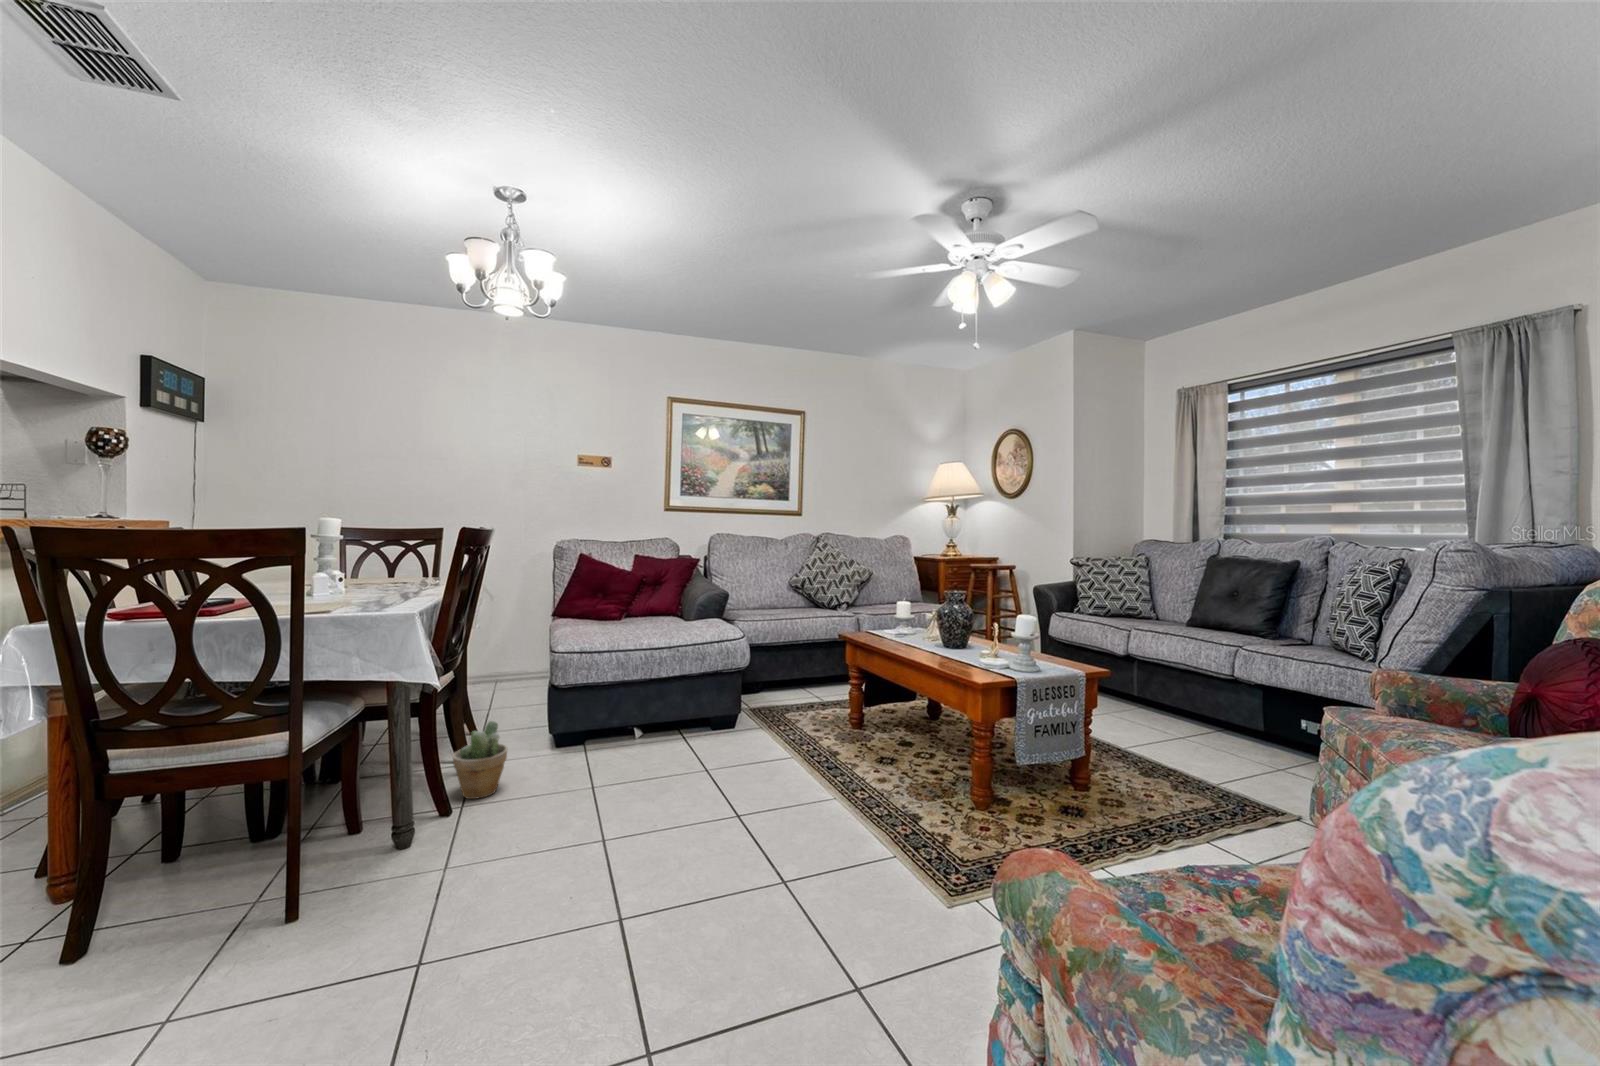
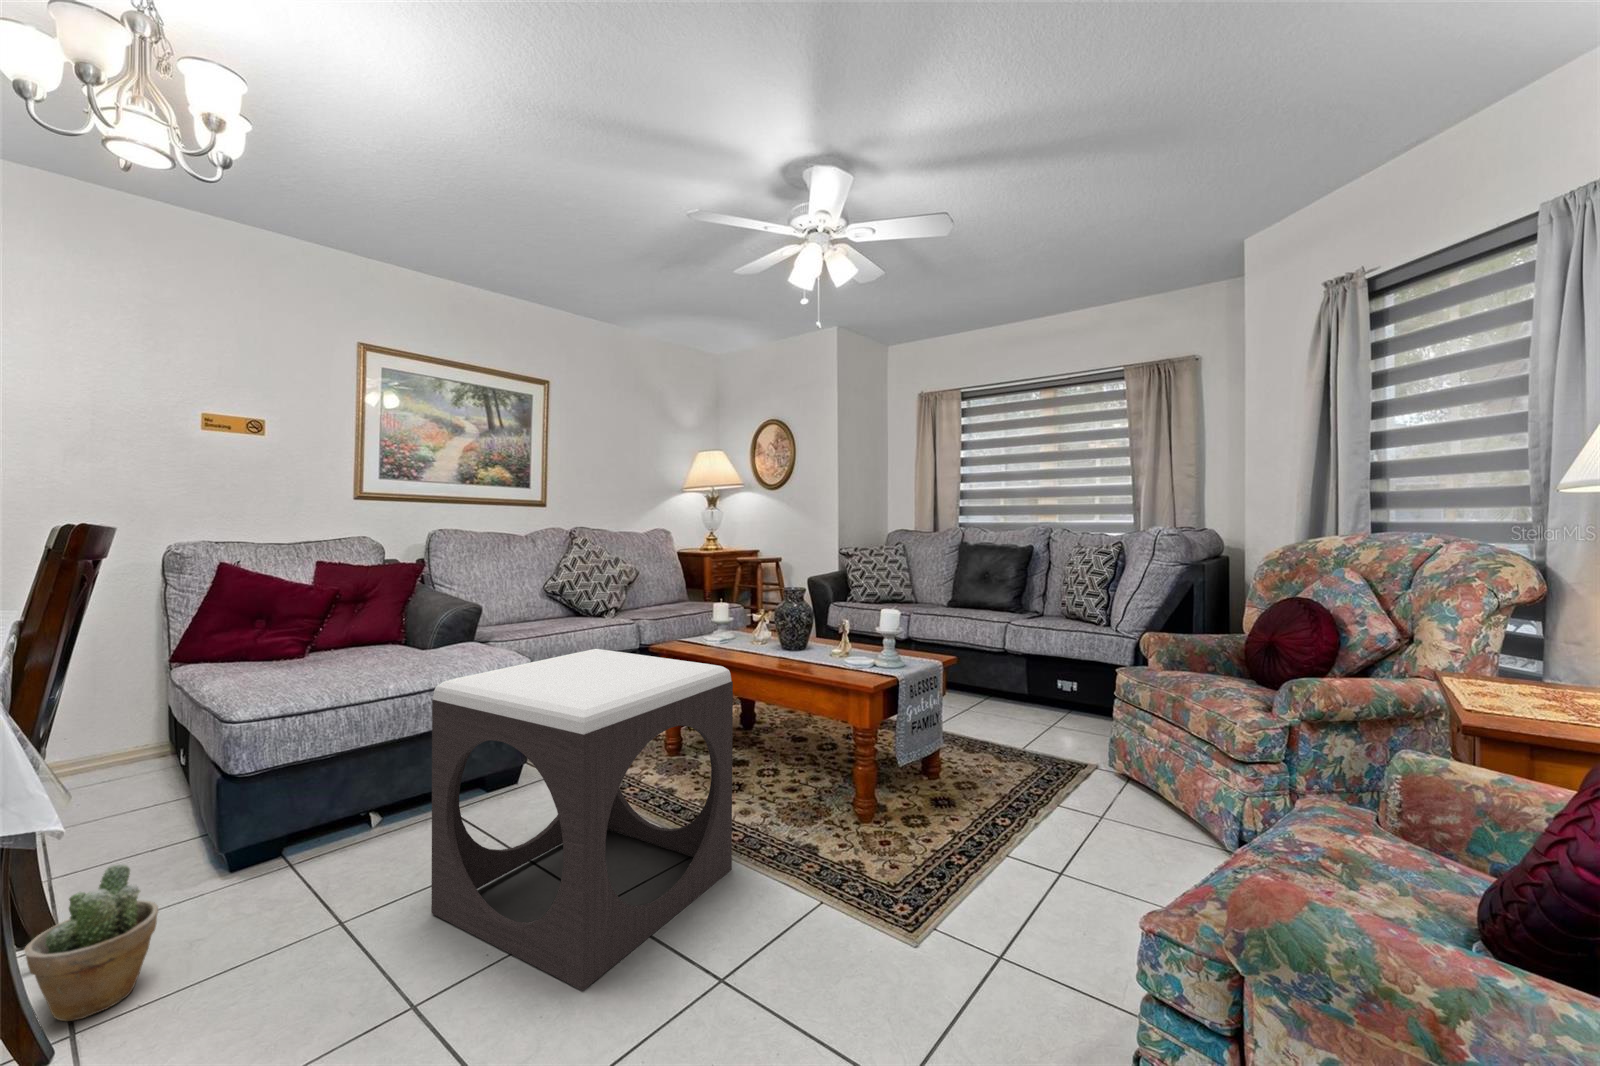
footstool: none [641,627,846,860] -> present [431,649,733,990]

